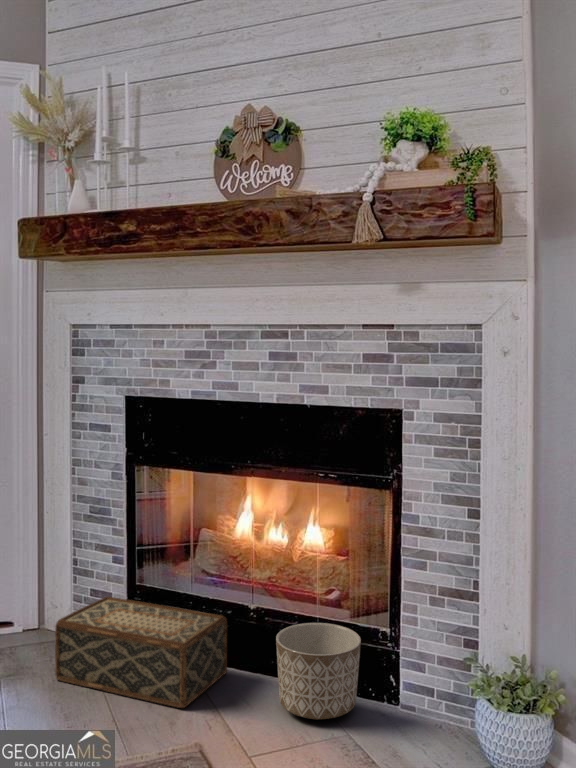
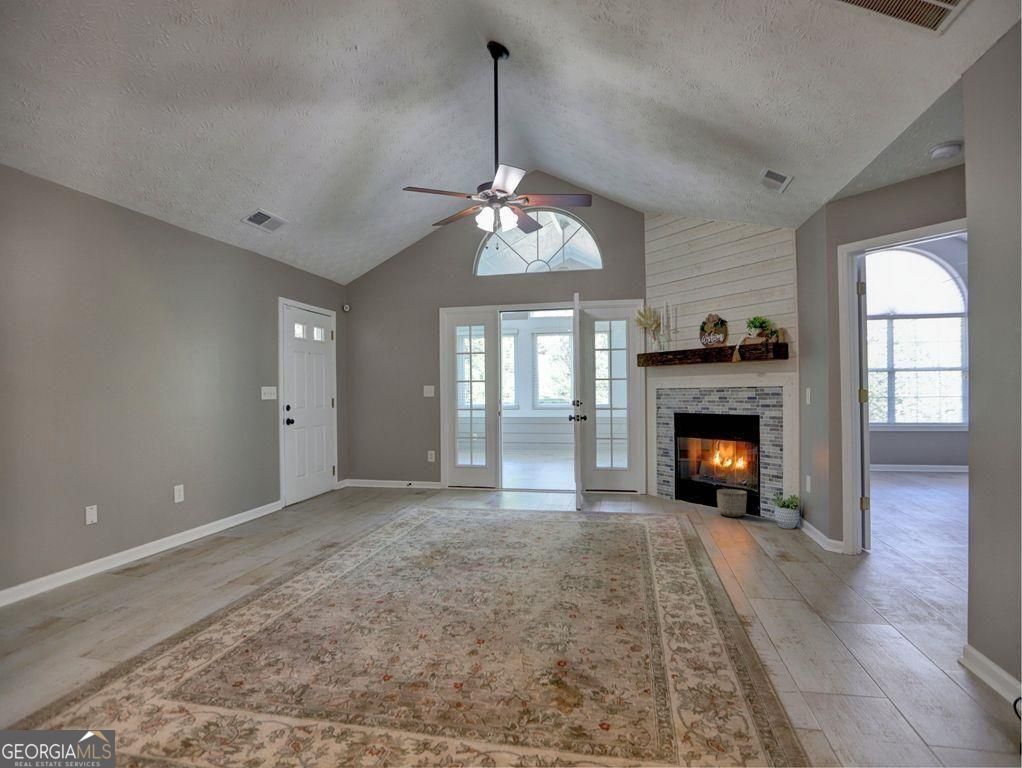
woven basket: present [55,597,227,708] -> none [649,481,706,510]

